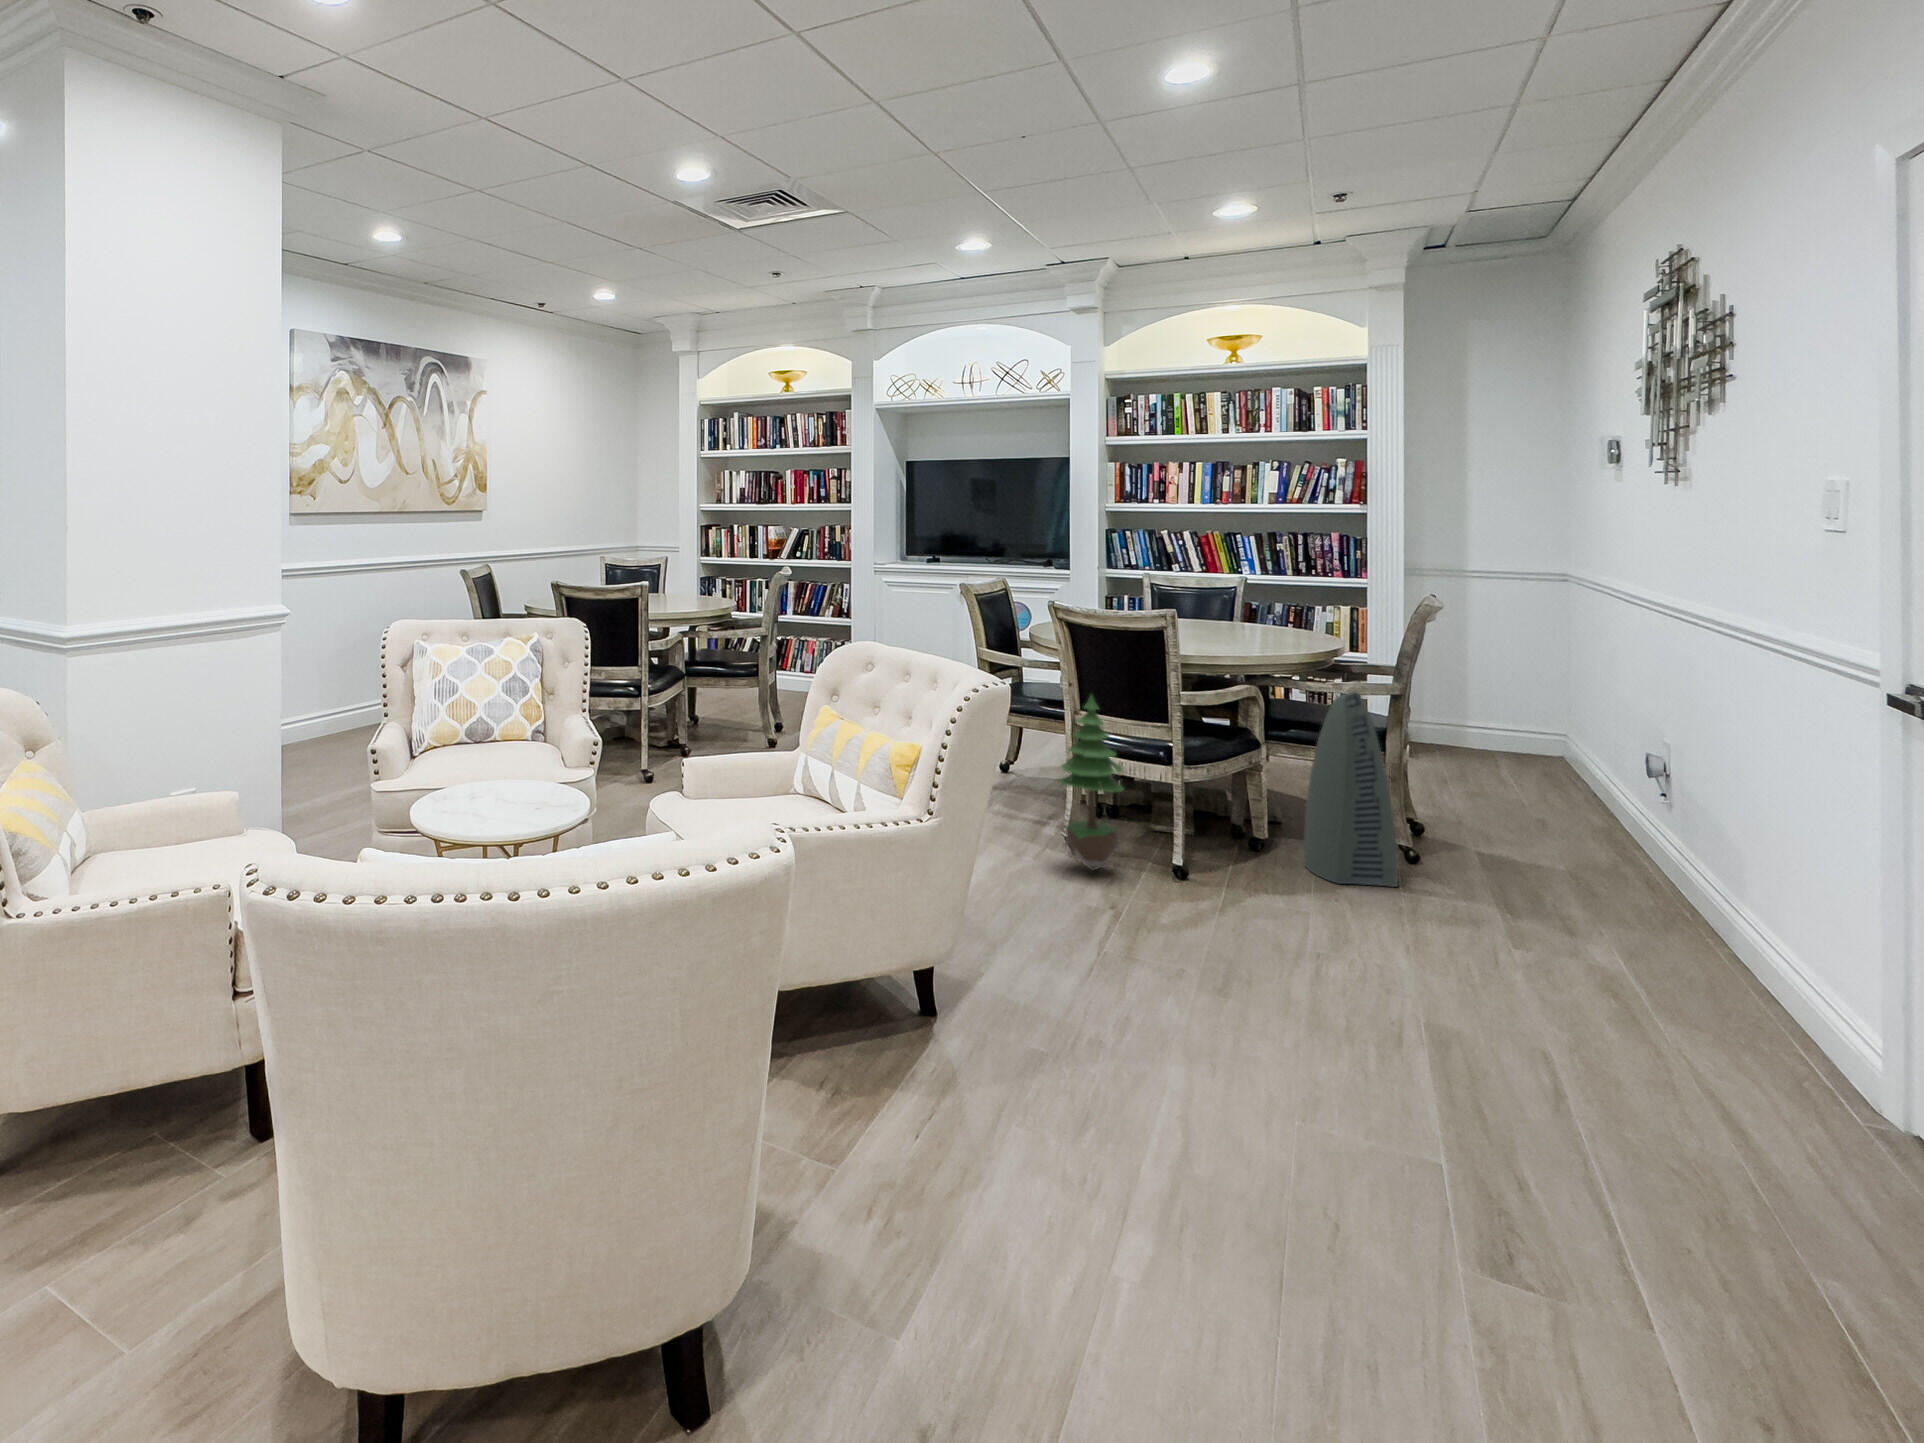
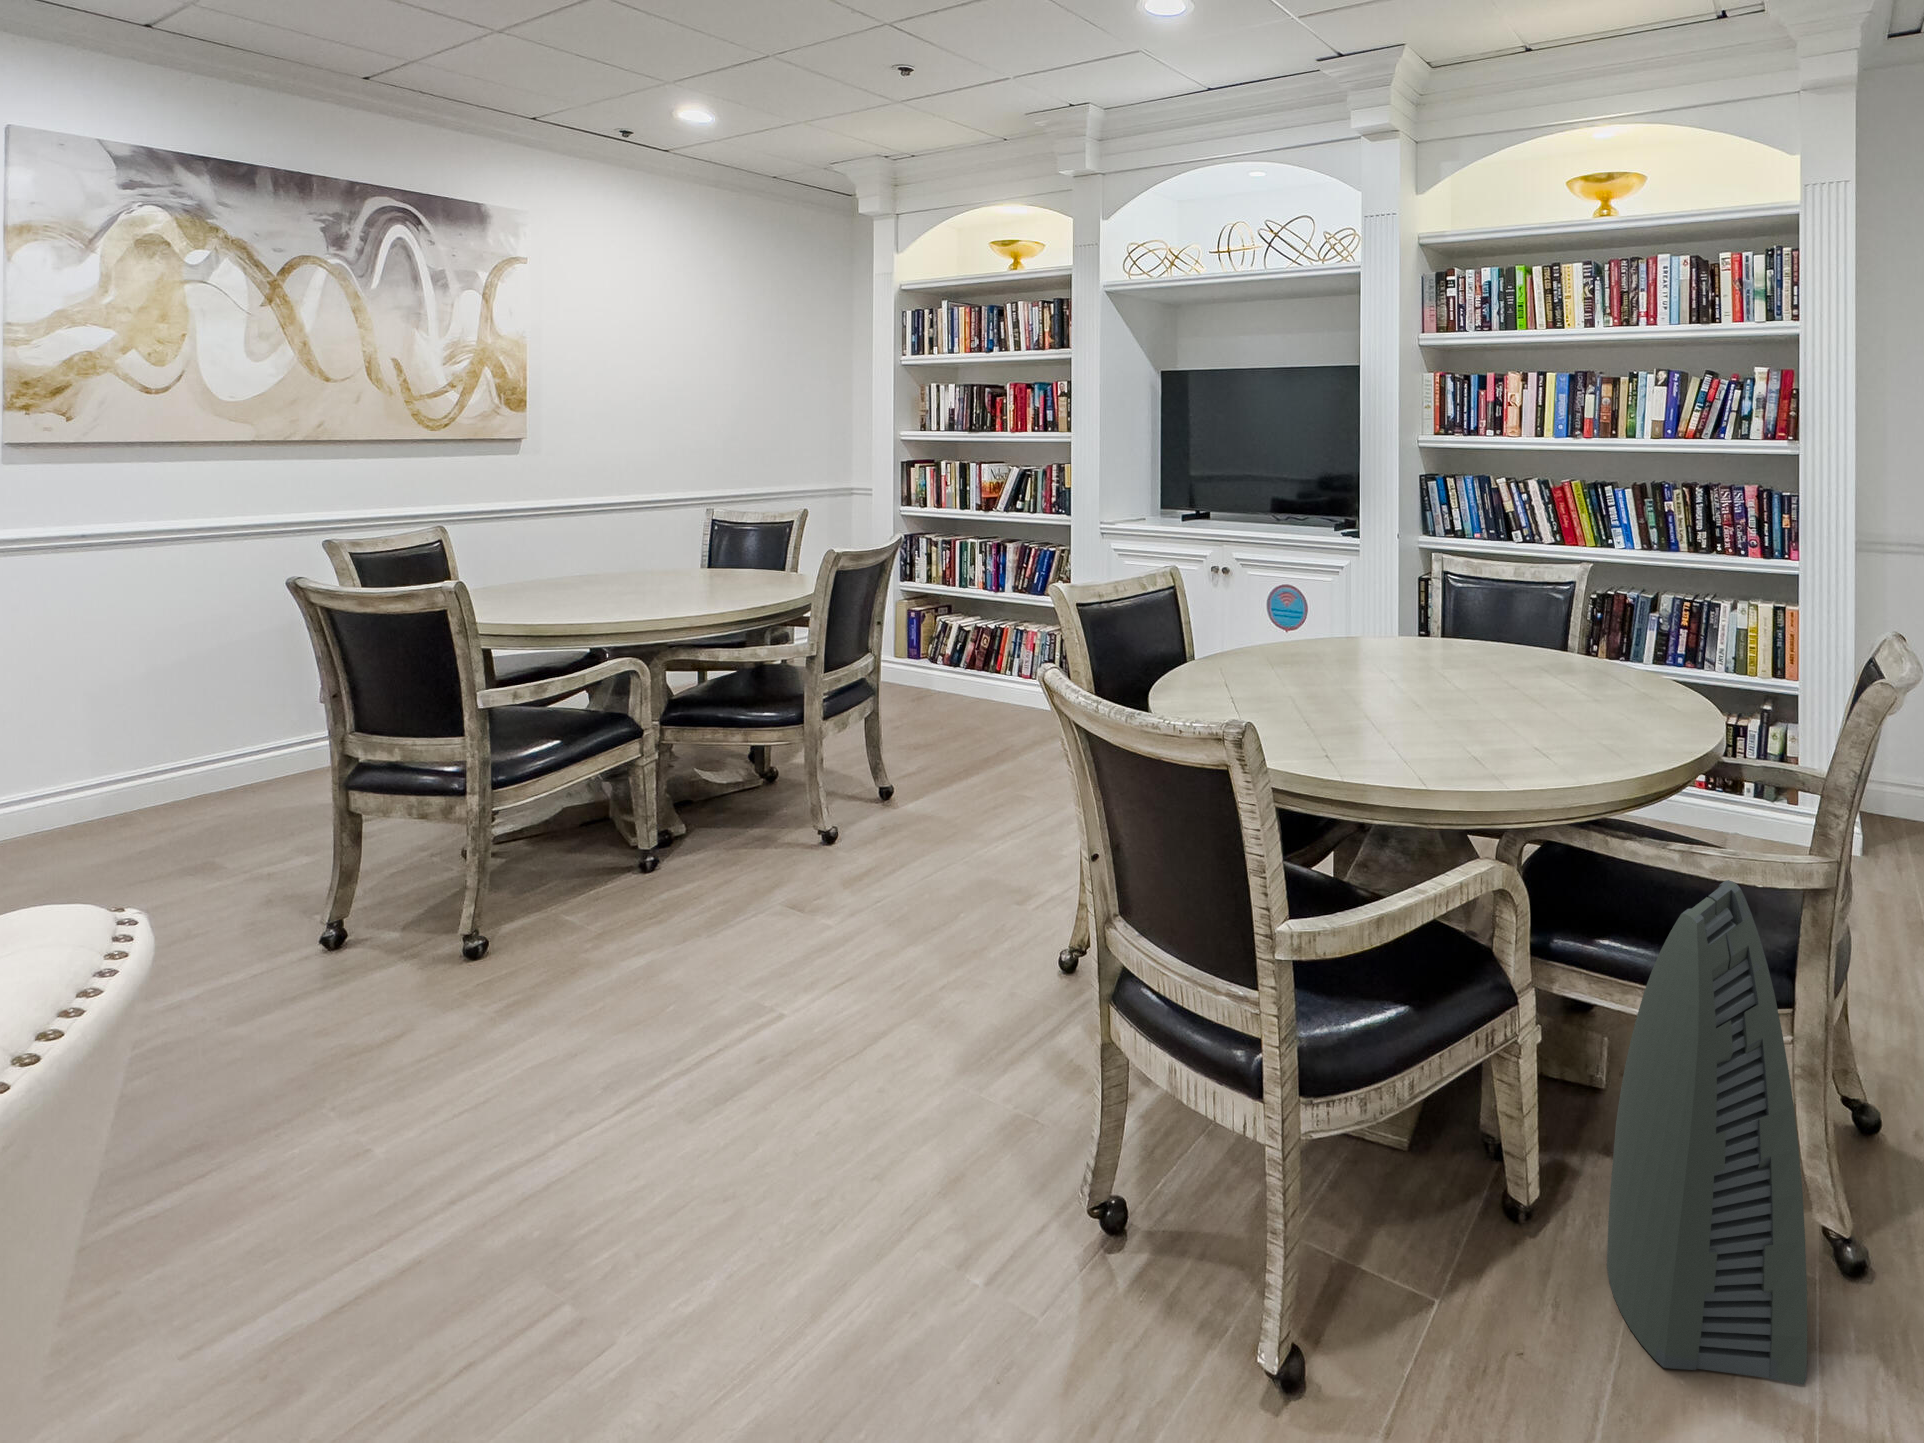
potted tree: present [1059,695,1124,870] -> none [1030,902,1186,1320]

